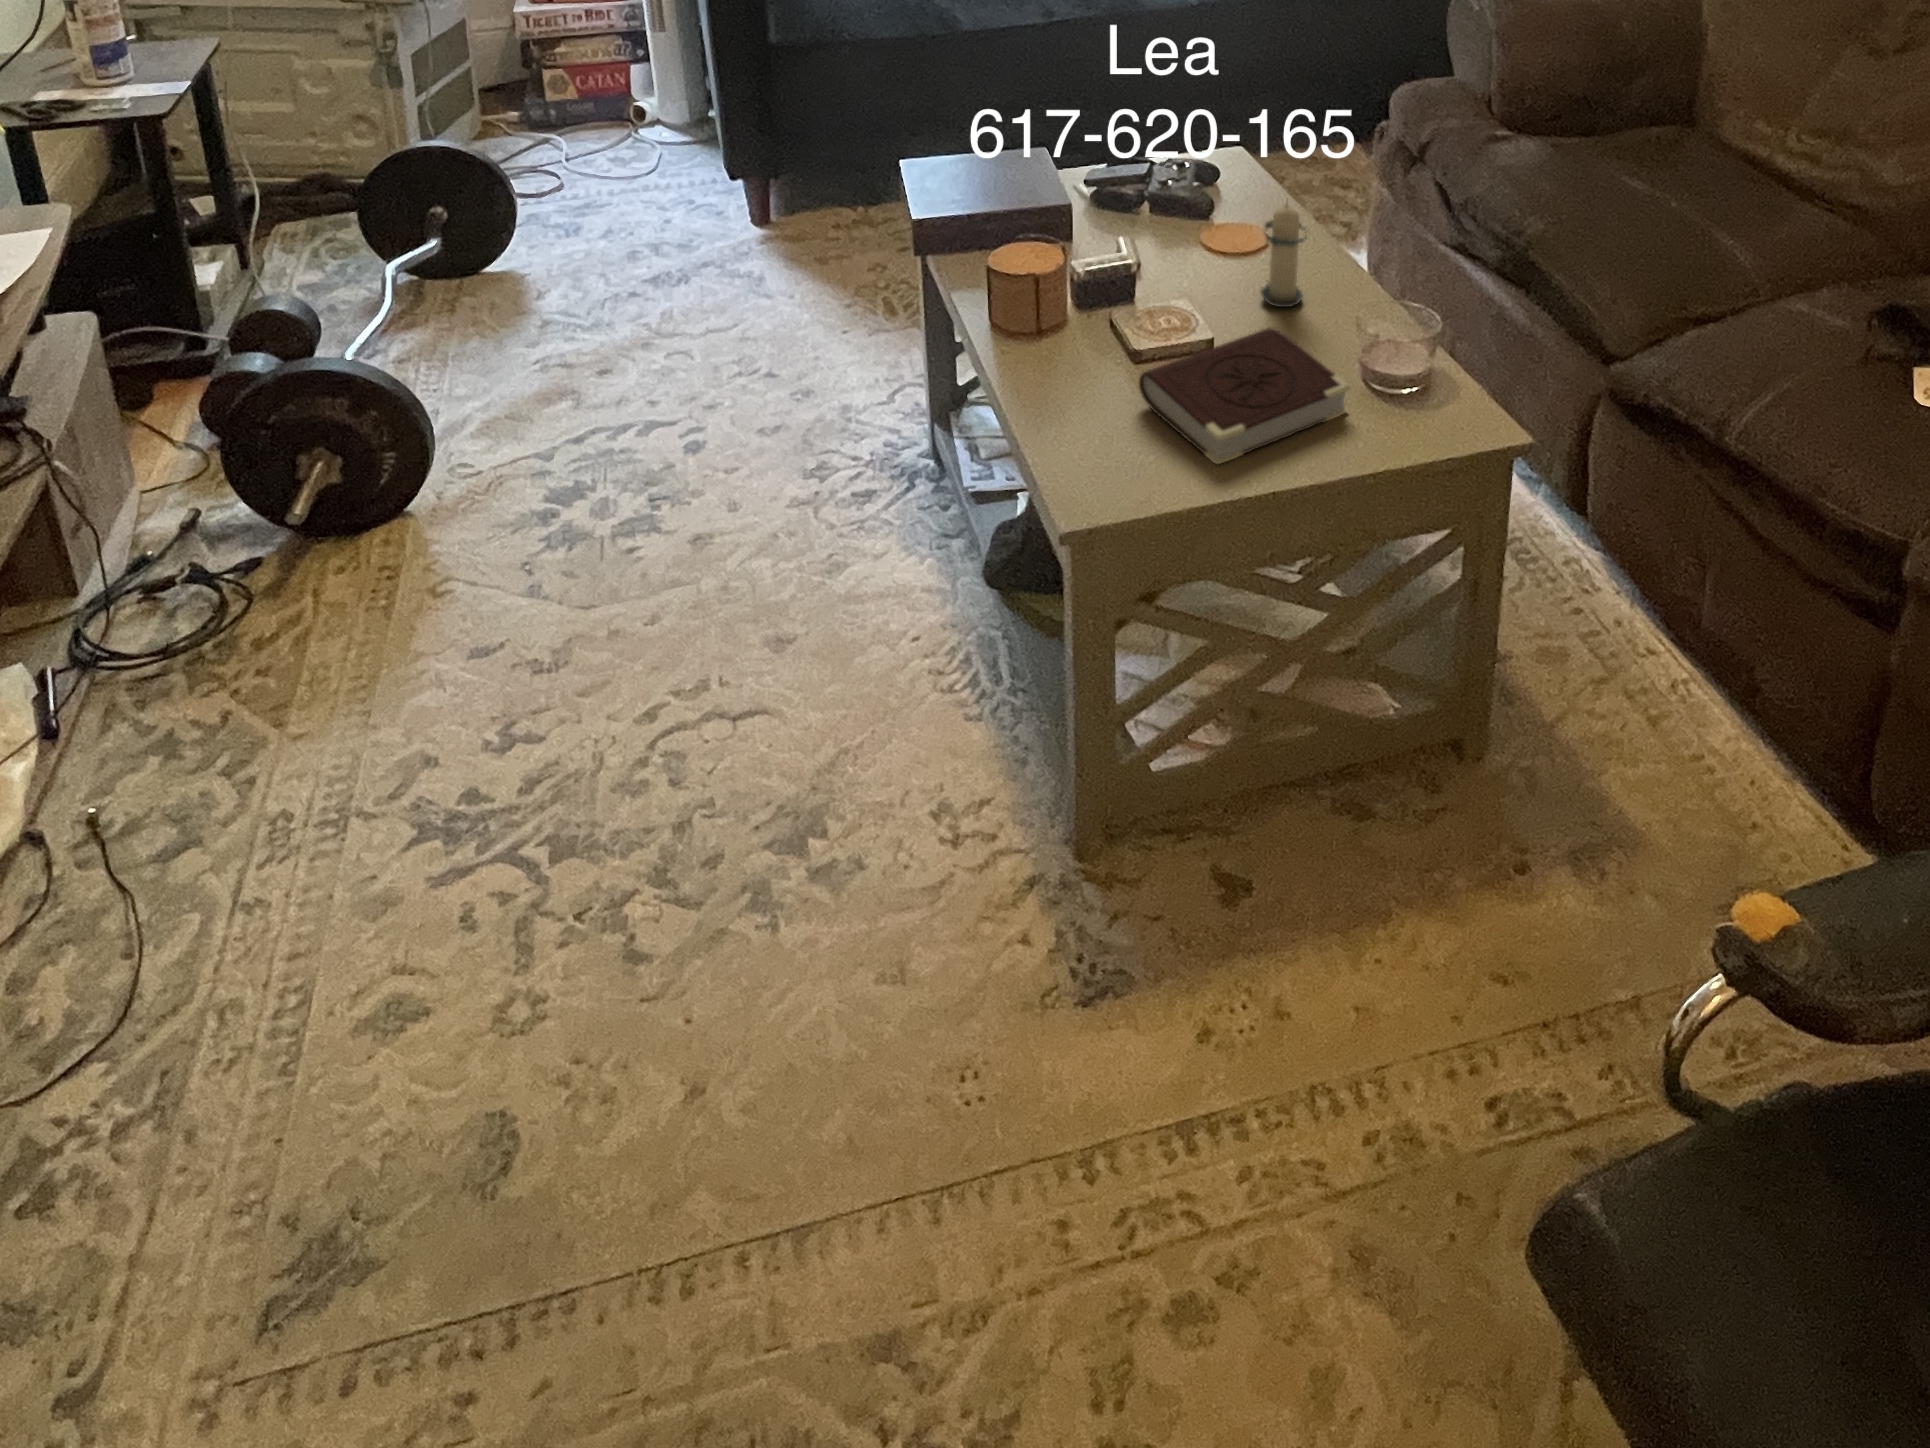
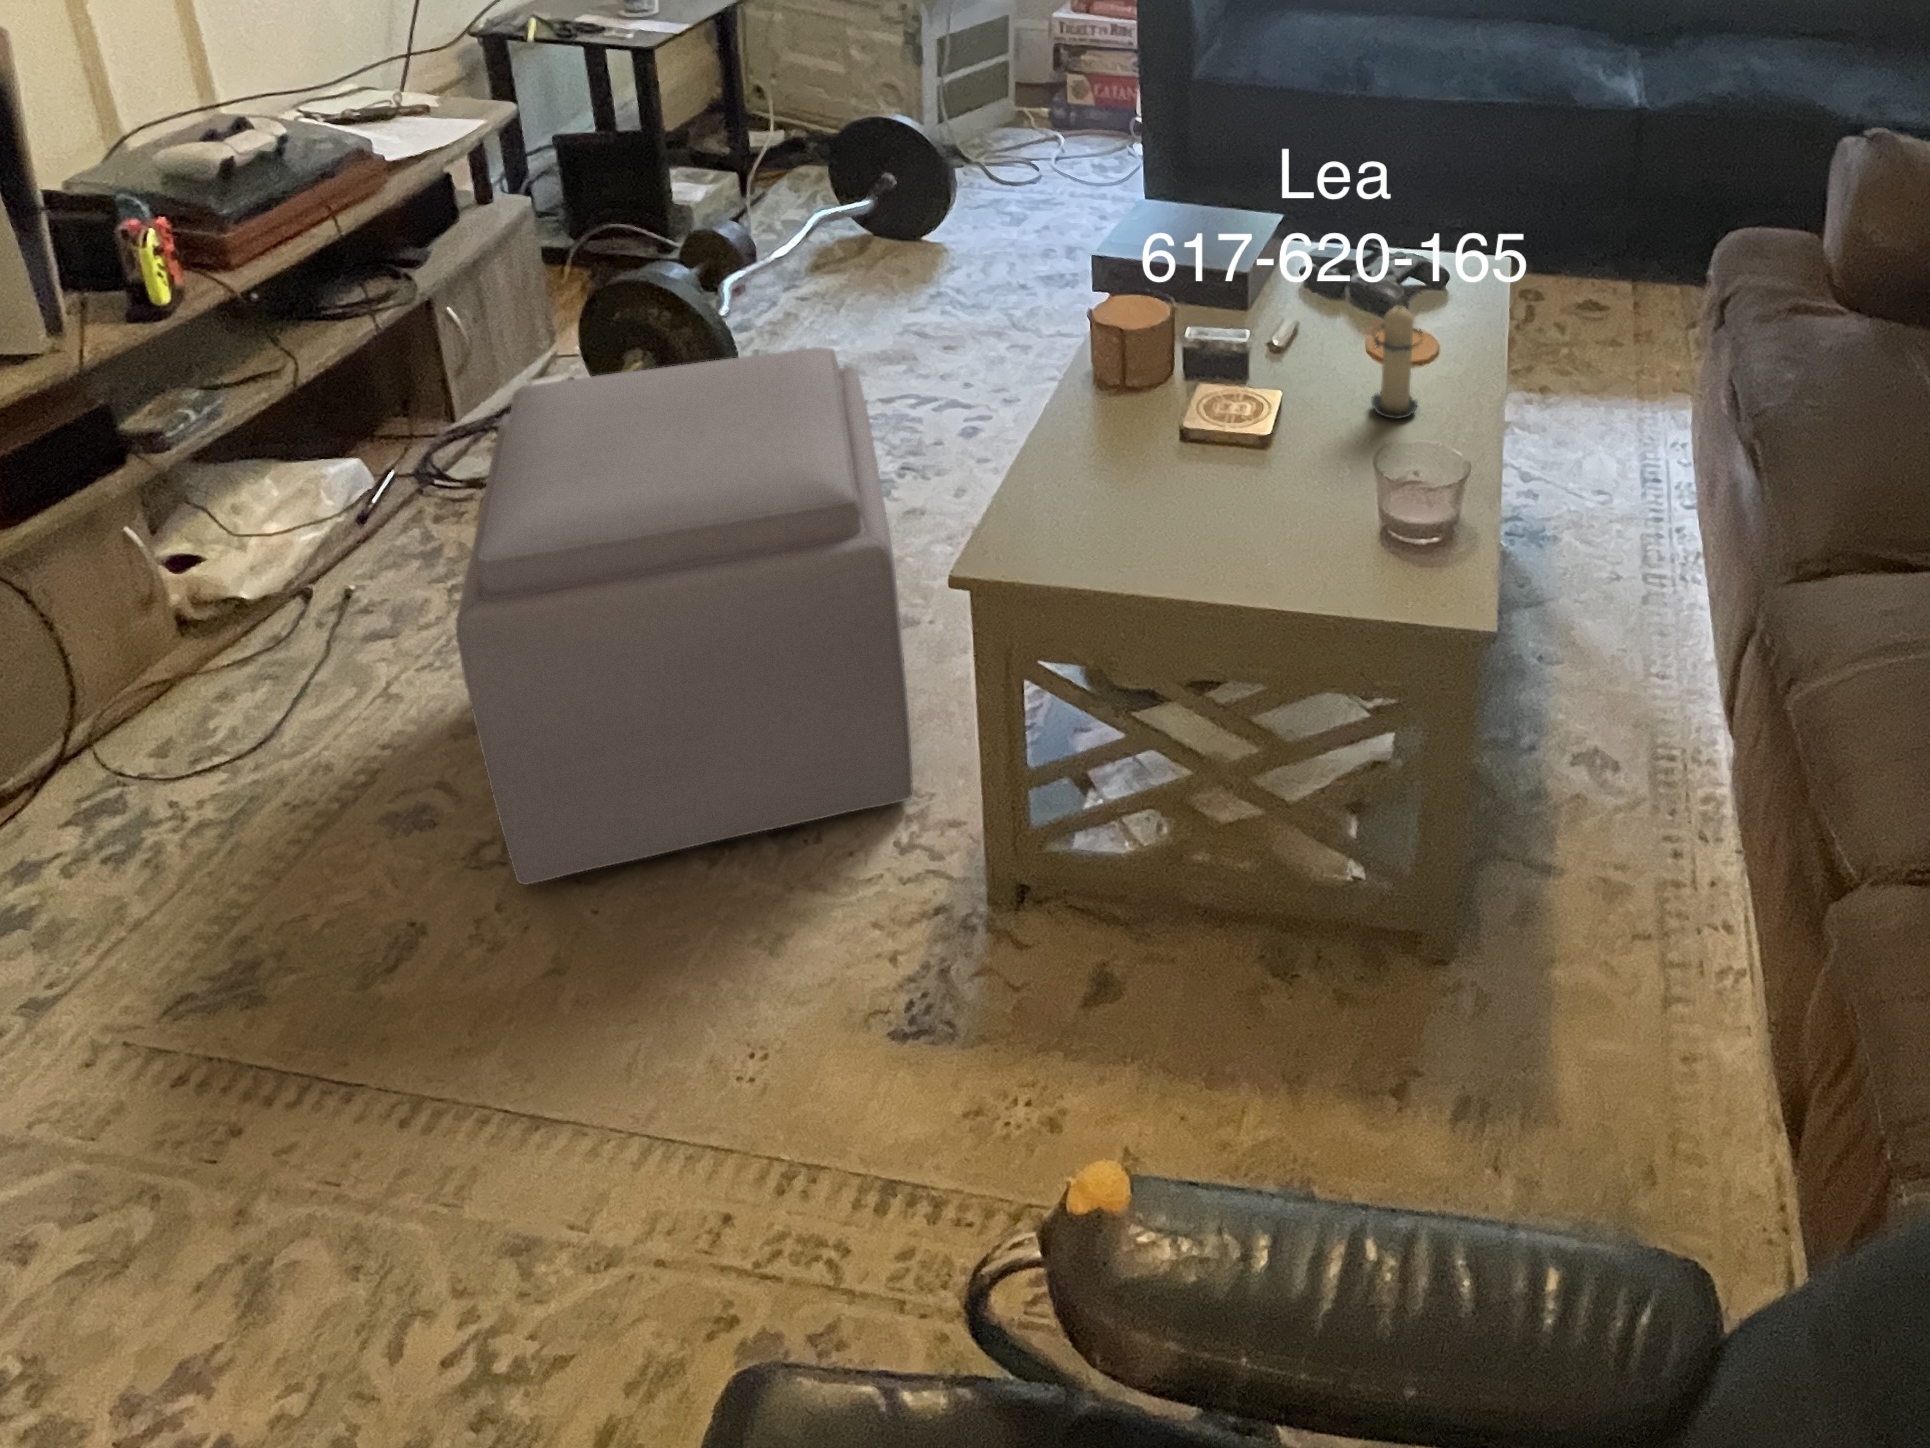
book: present [1139,328,1350,464] -> none [1151,429,1343,548]
ottoman: none [369,378,933,1027] -> present [456,347,913,885]

